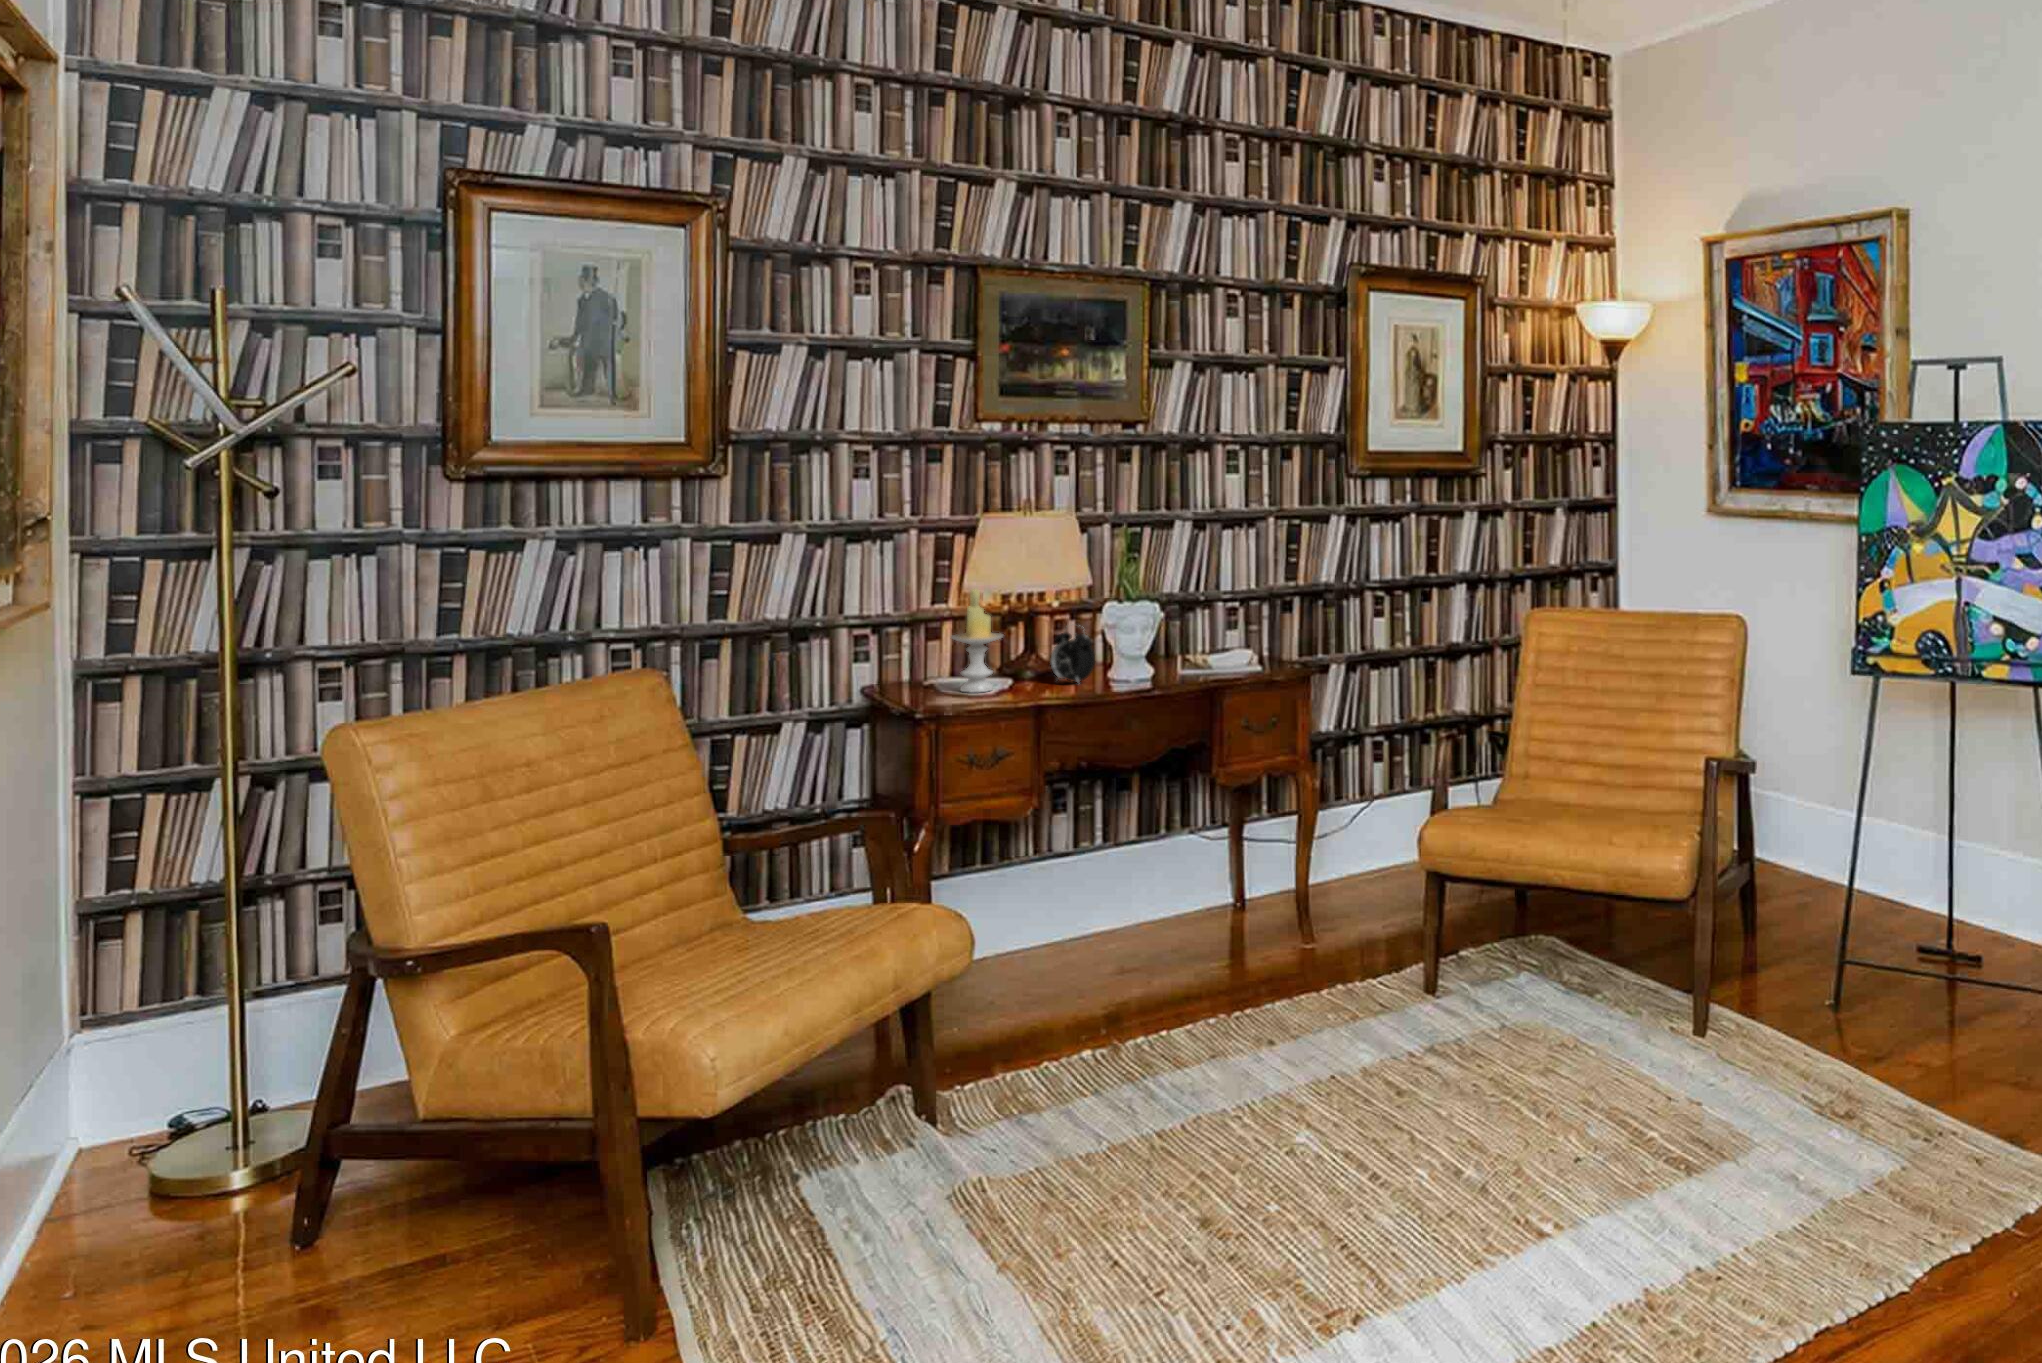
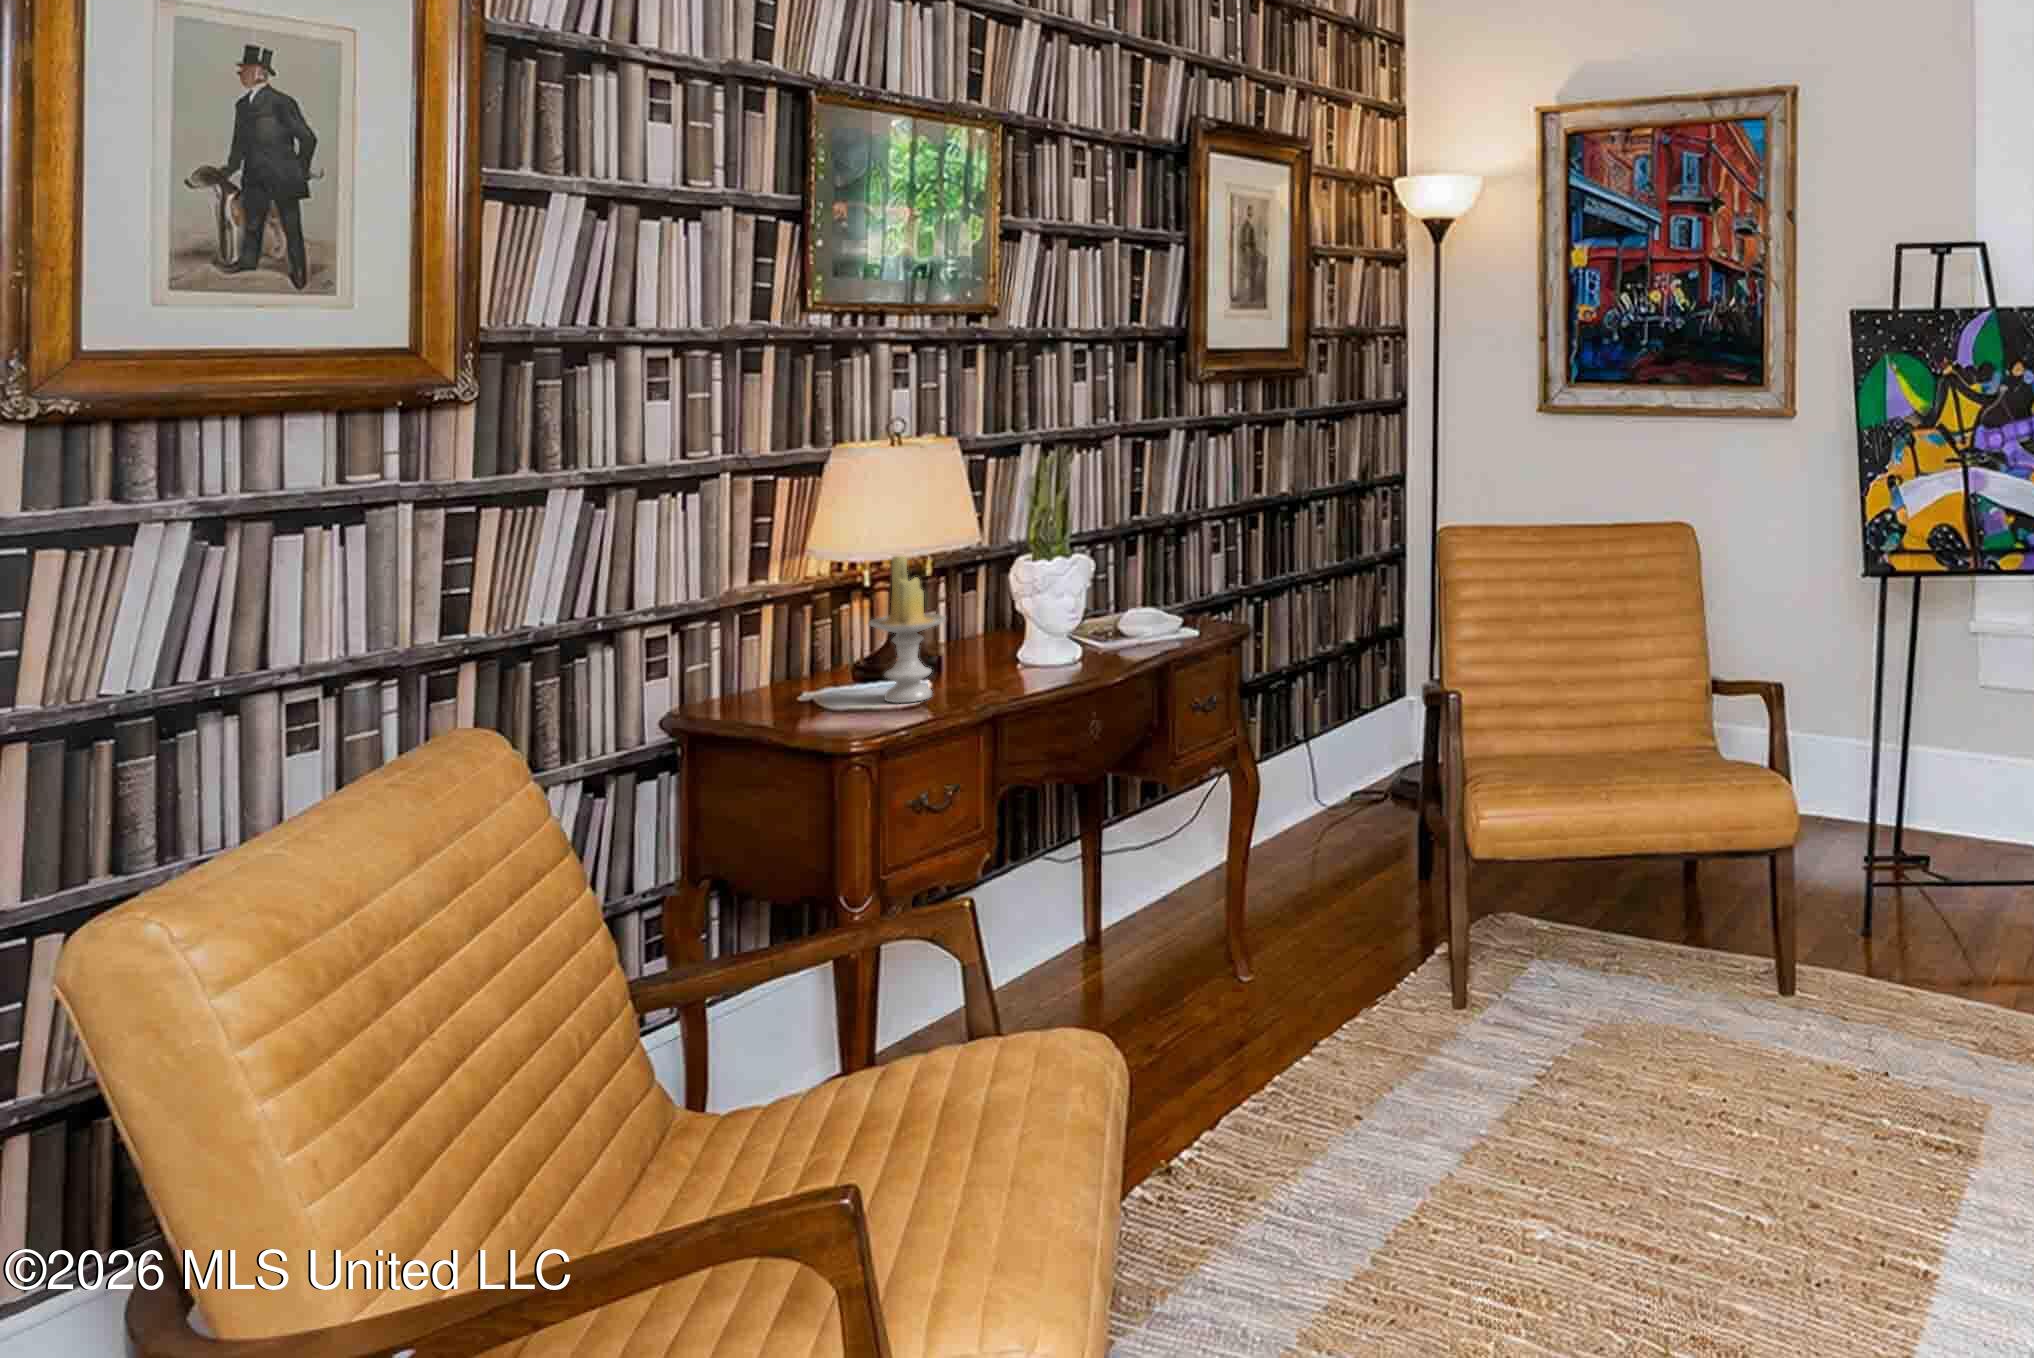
alarm clock: present [1050,632,1095,682] -> none [983,592,1046,674]

